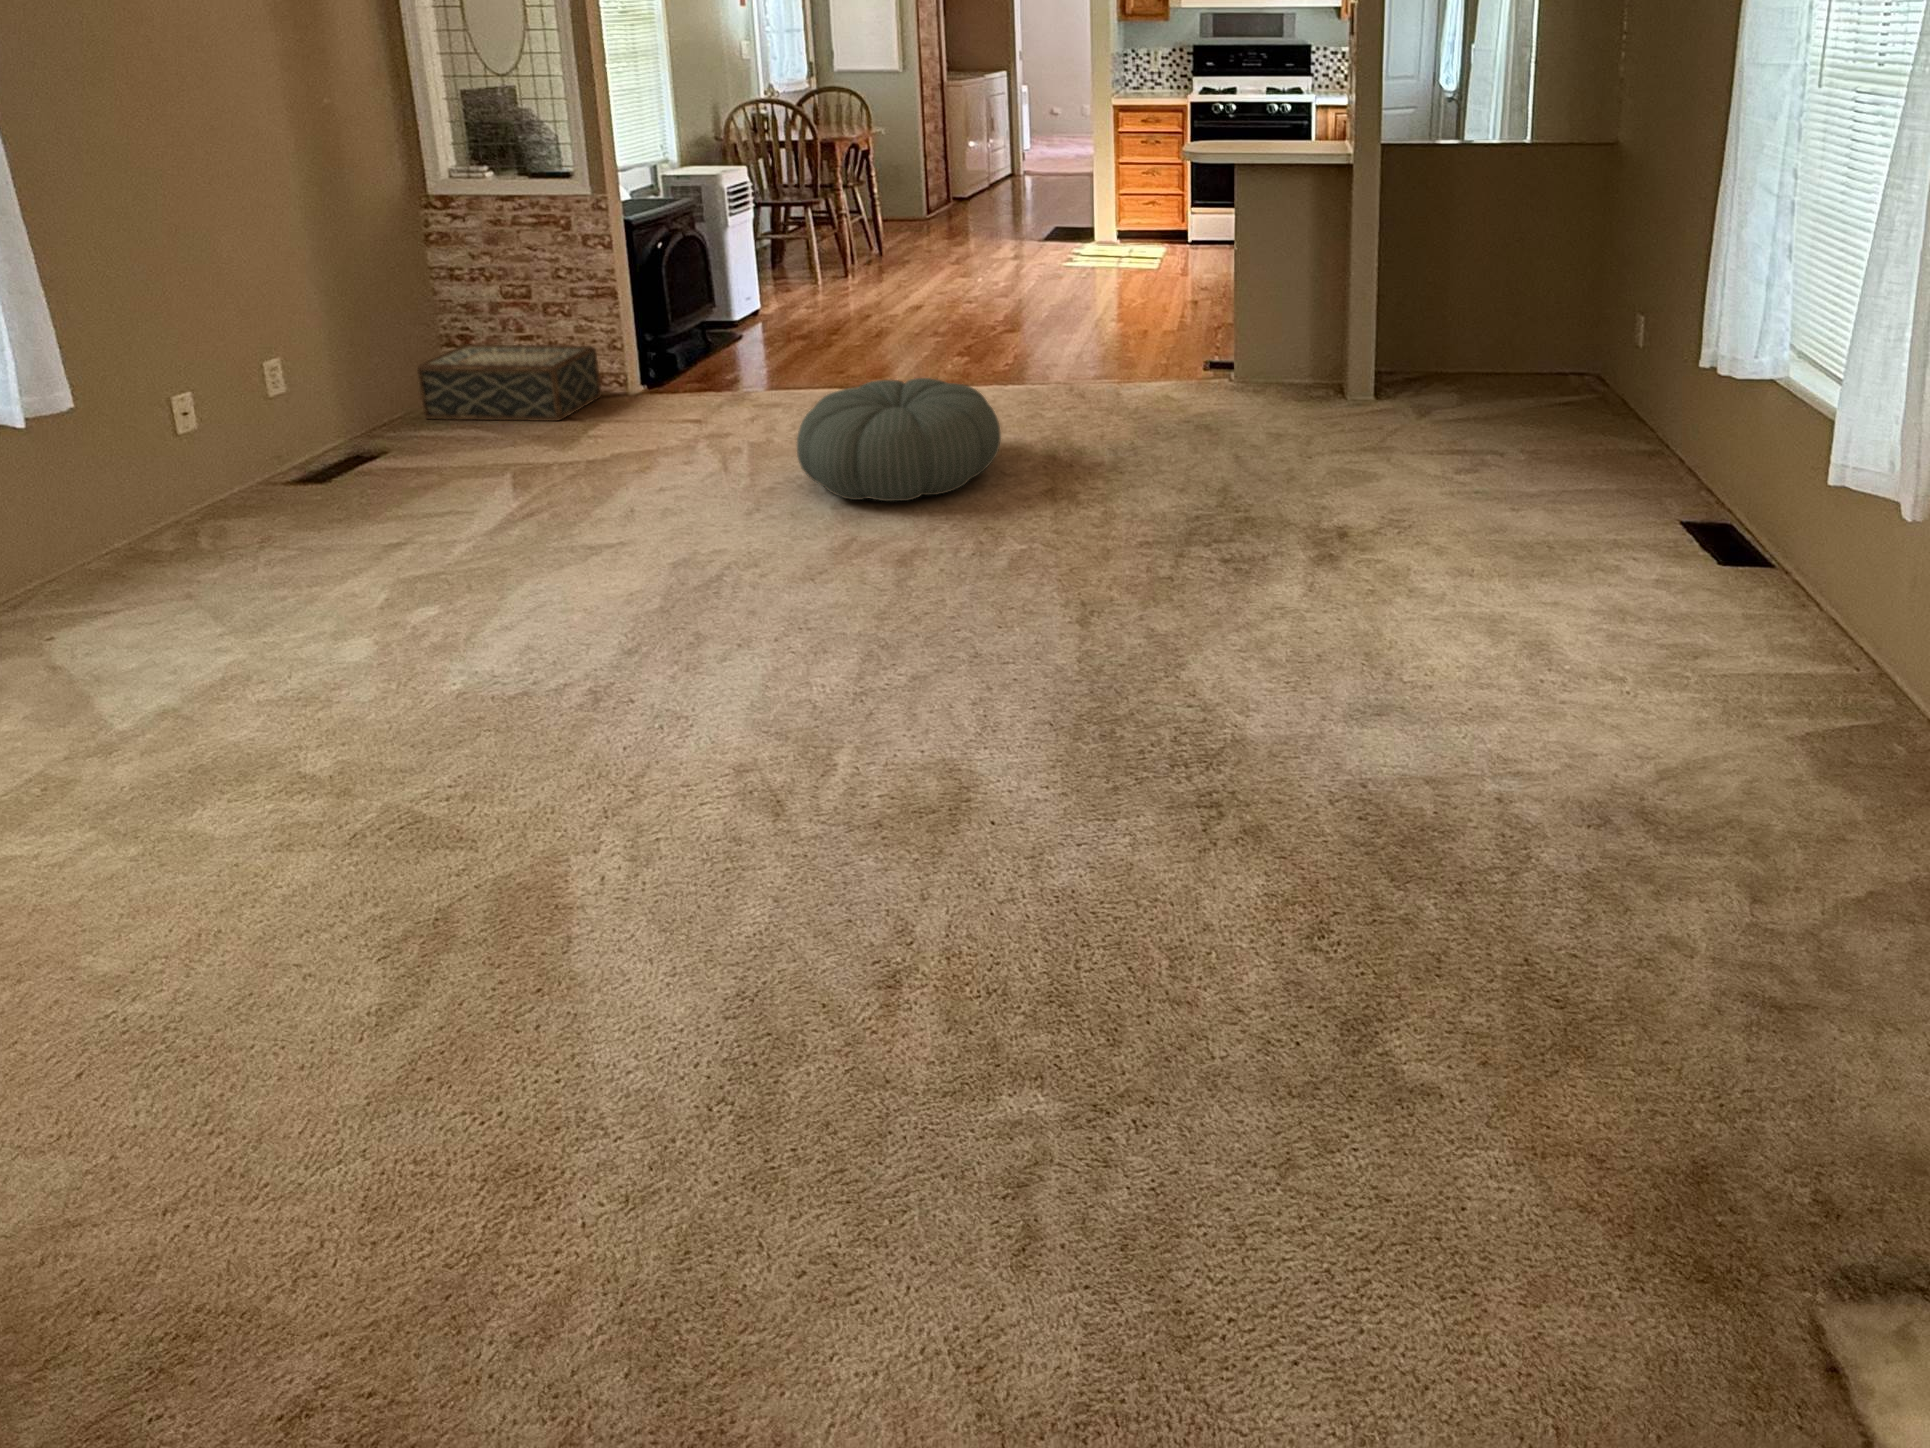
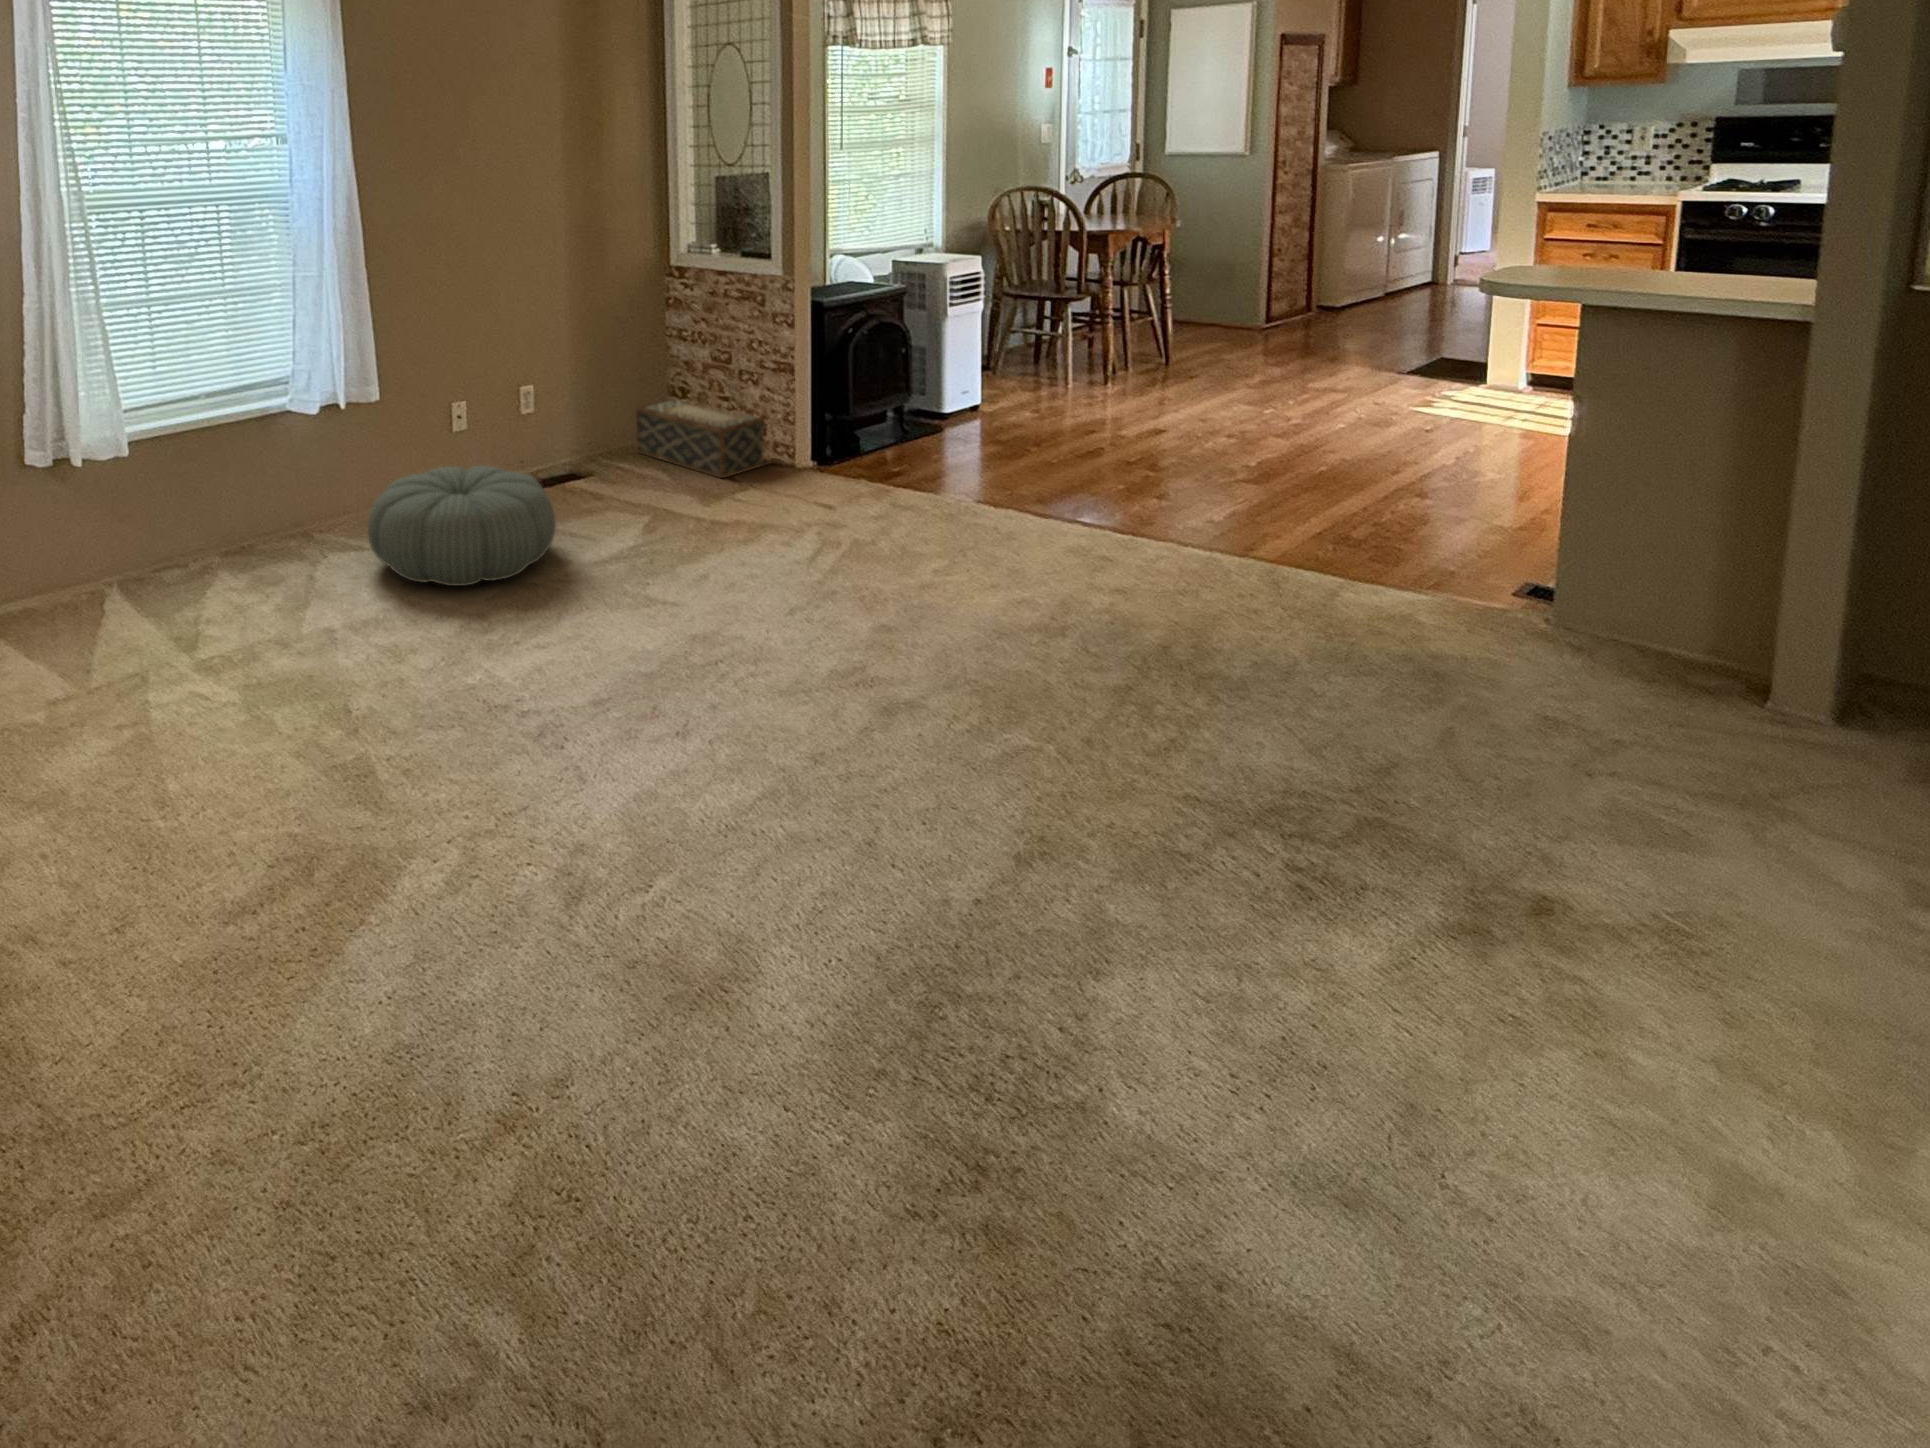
pouf: present [797,378,1001,501] -> present [368,465,556,586]

